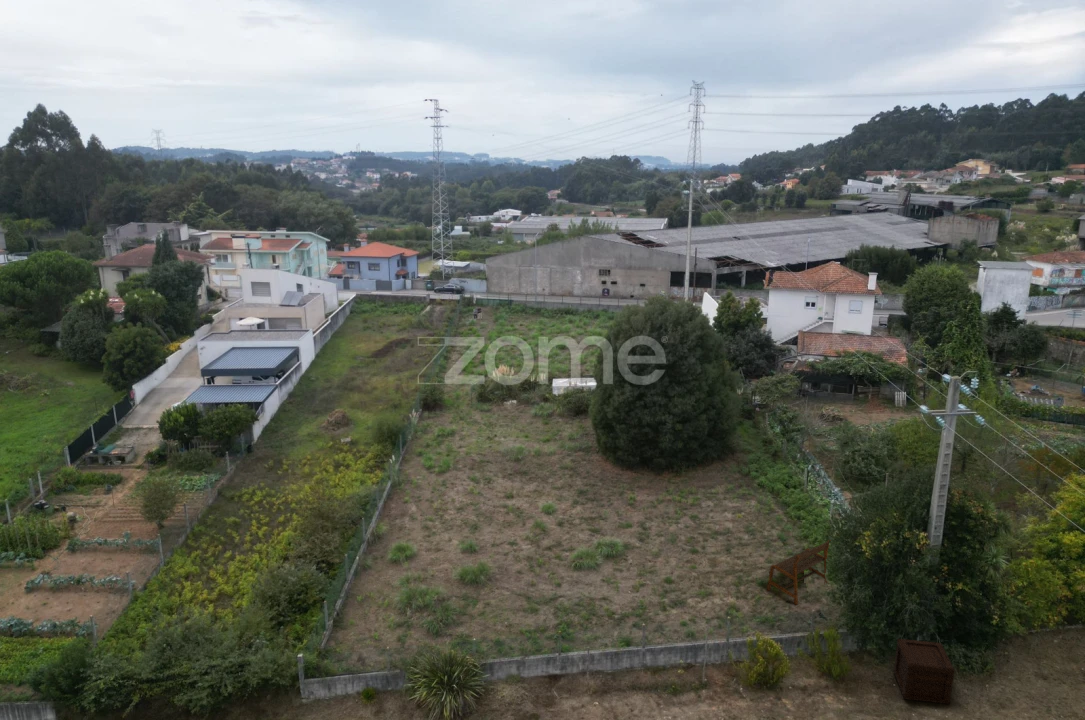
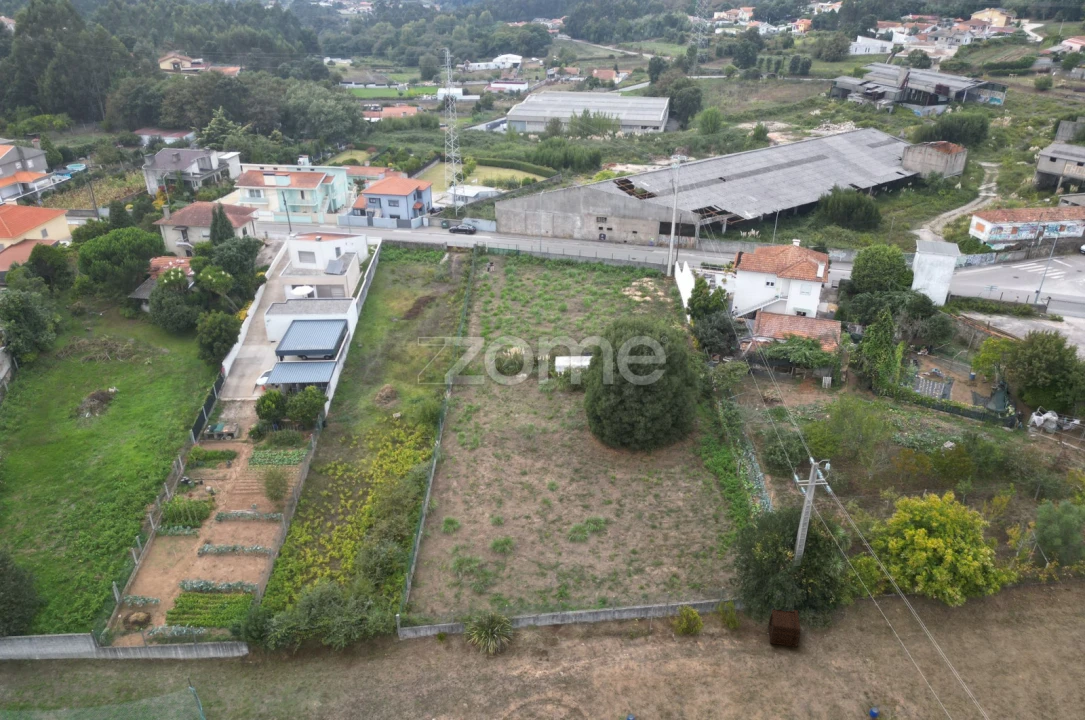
bench: present [767,540,829,604] -> none [699,530,743,572]

